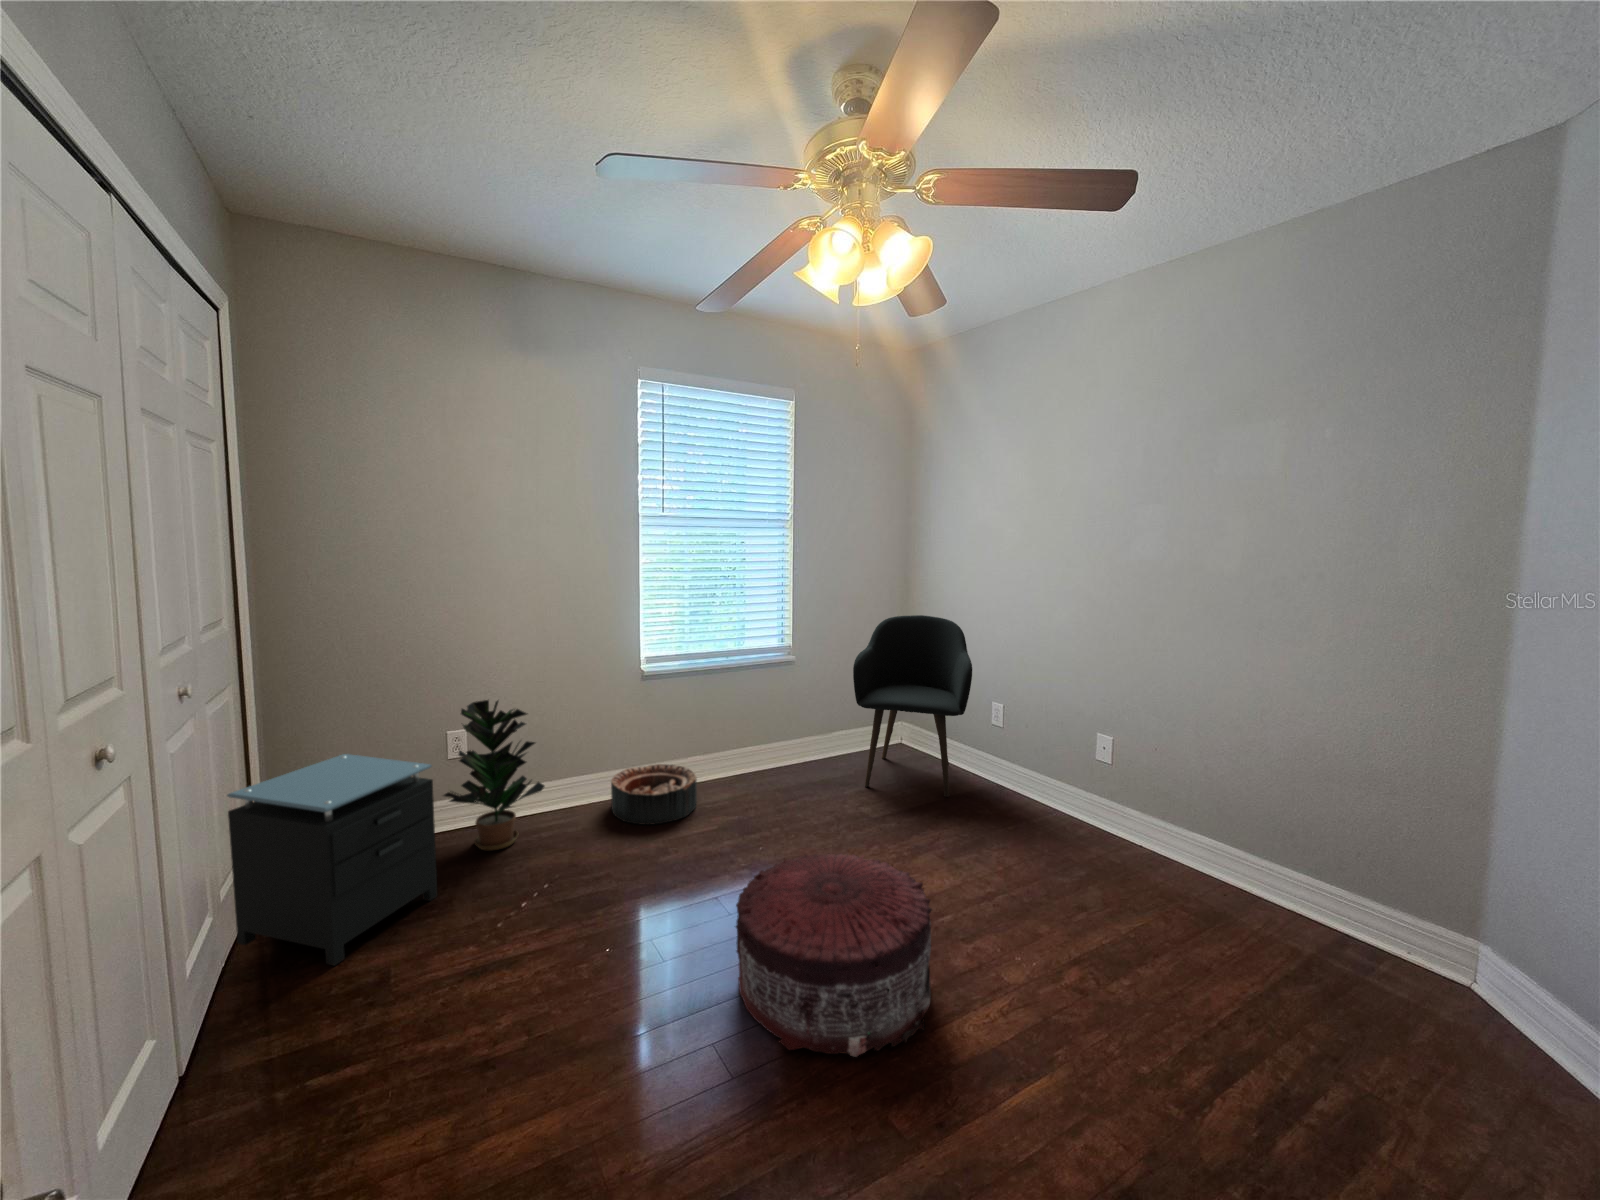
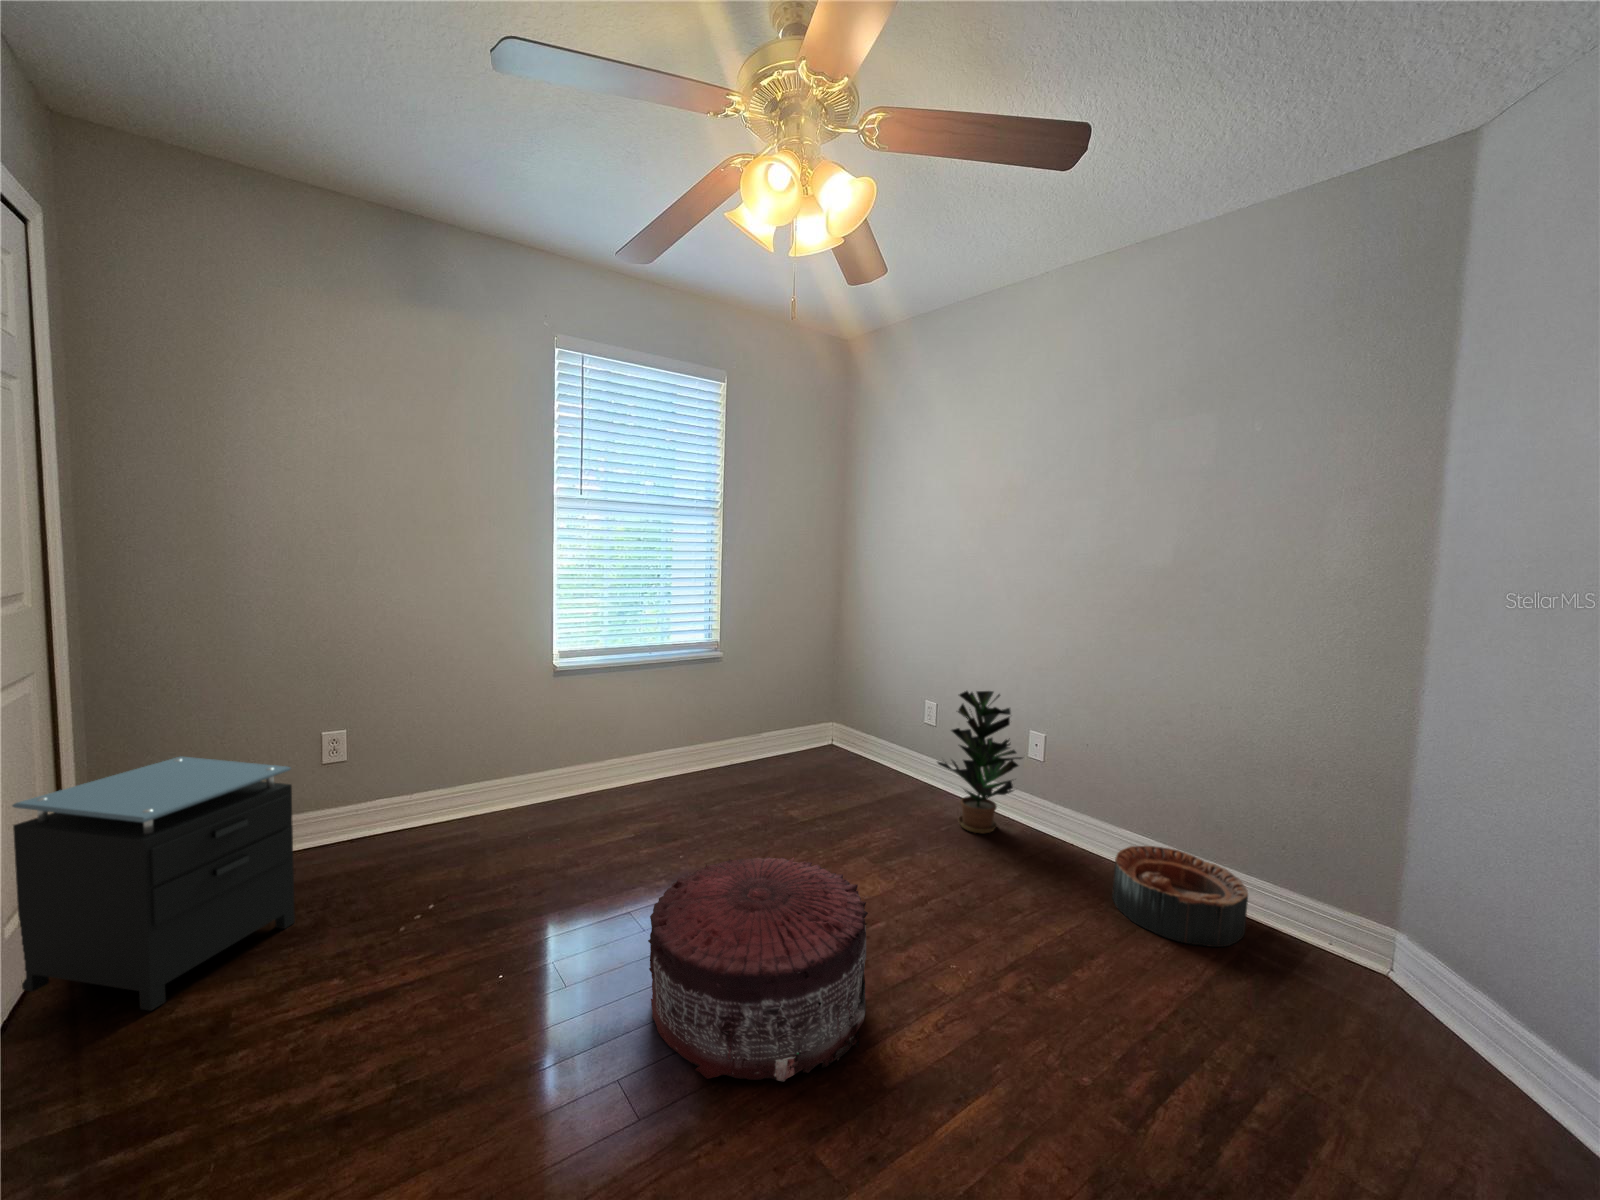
armchair: present [853,615,972,797] -> none [784,612,910,799]
potted plant: present [444,700,545,851] -> present [938,691,1022,833]
basket: present [611,764,697,825] -> present [1112,846,1248,947]

